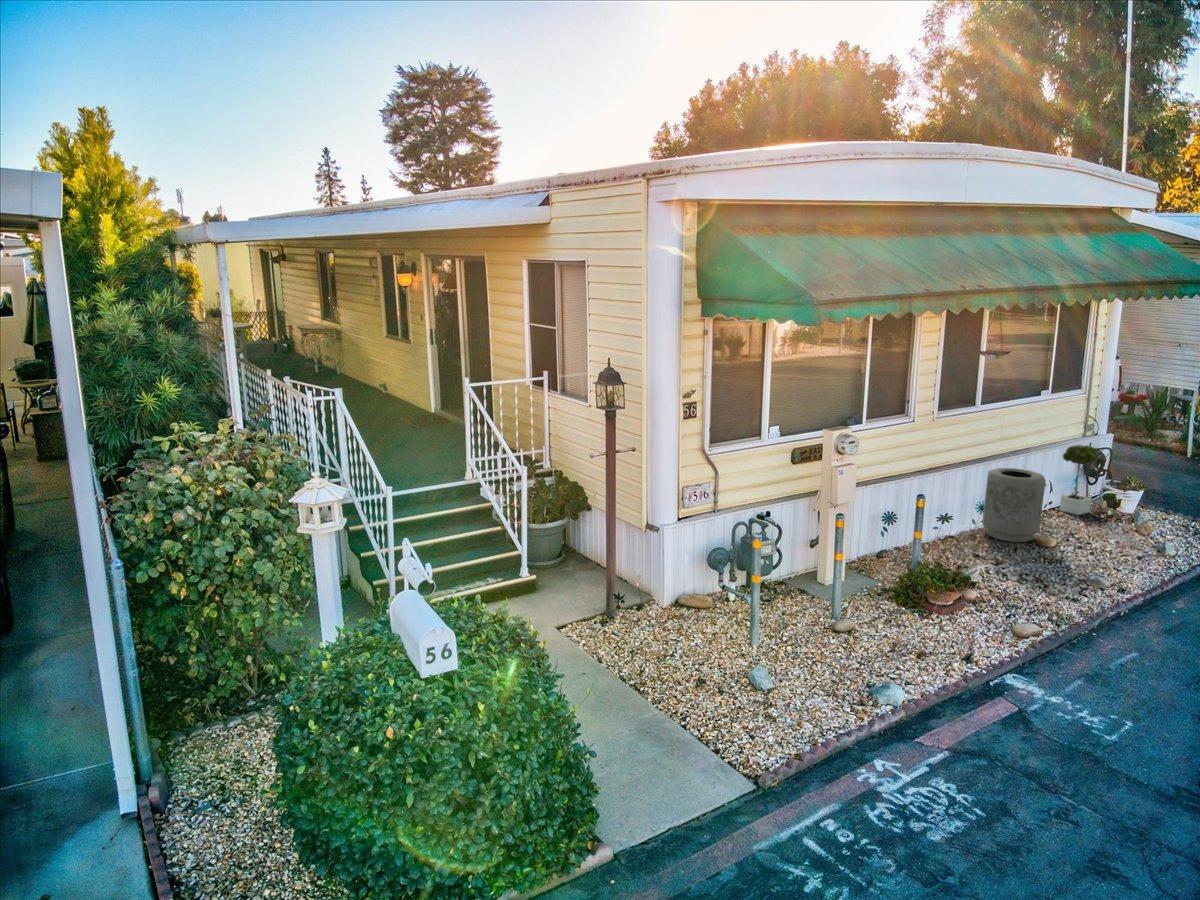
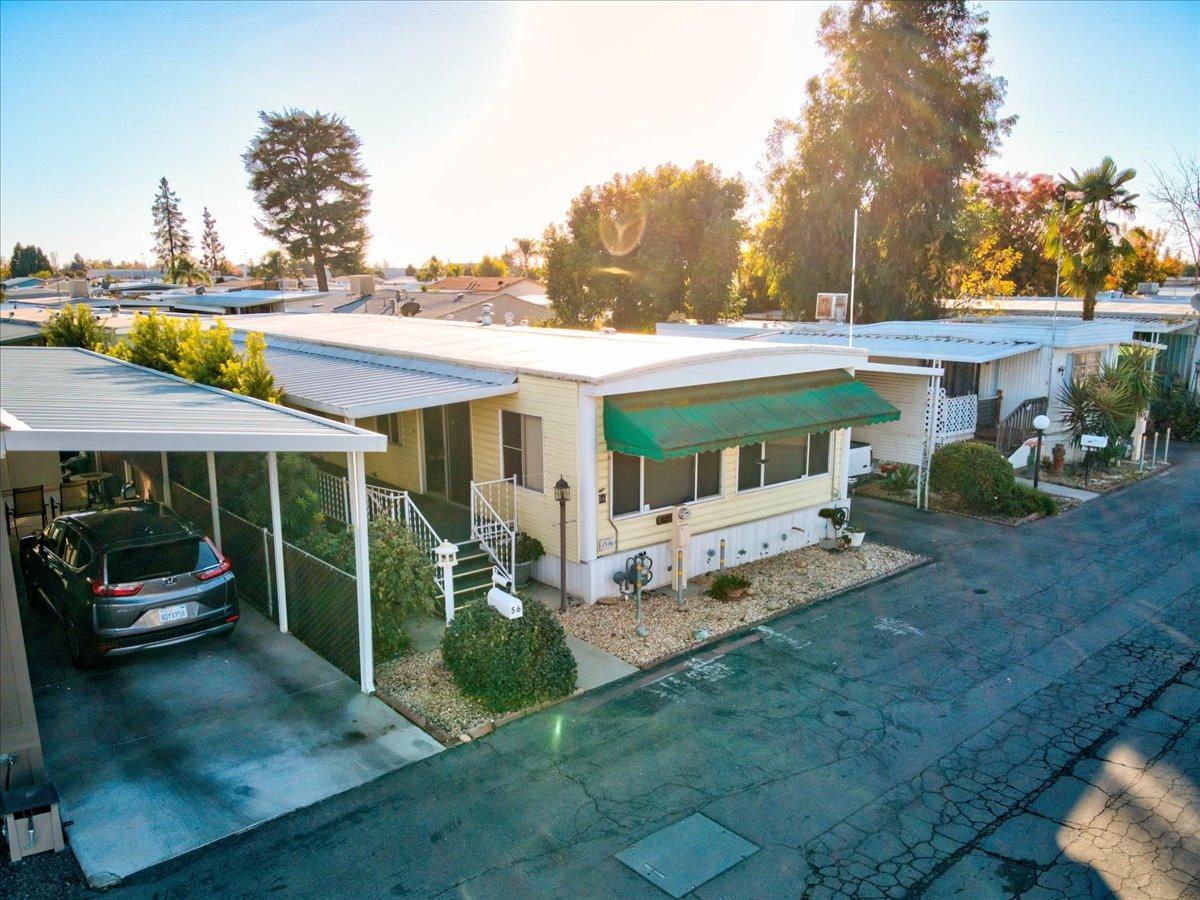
trash can: present [982,468,1046,542] -> none [770,523,801,565]

